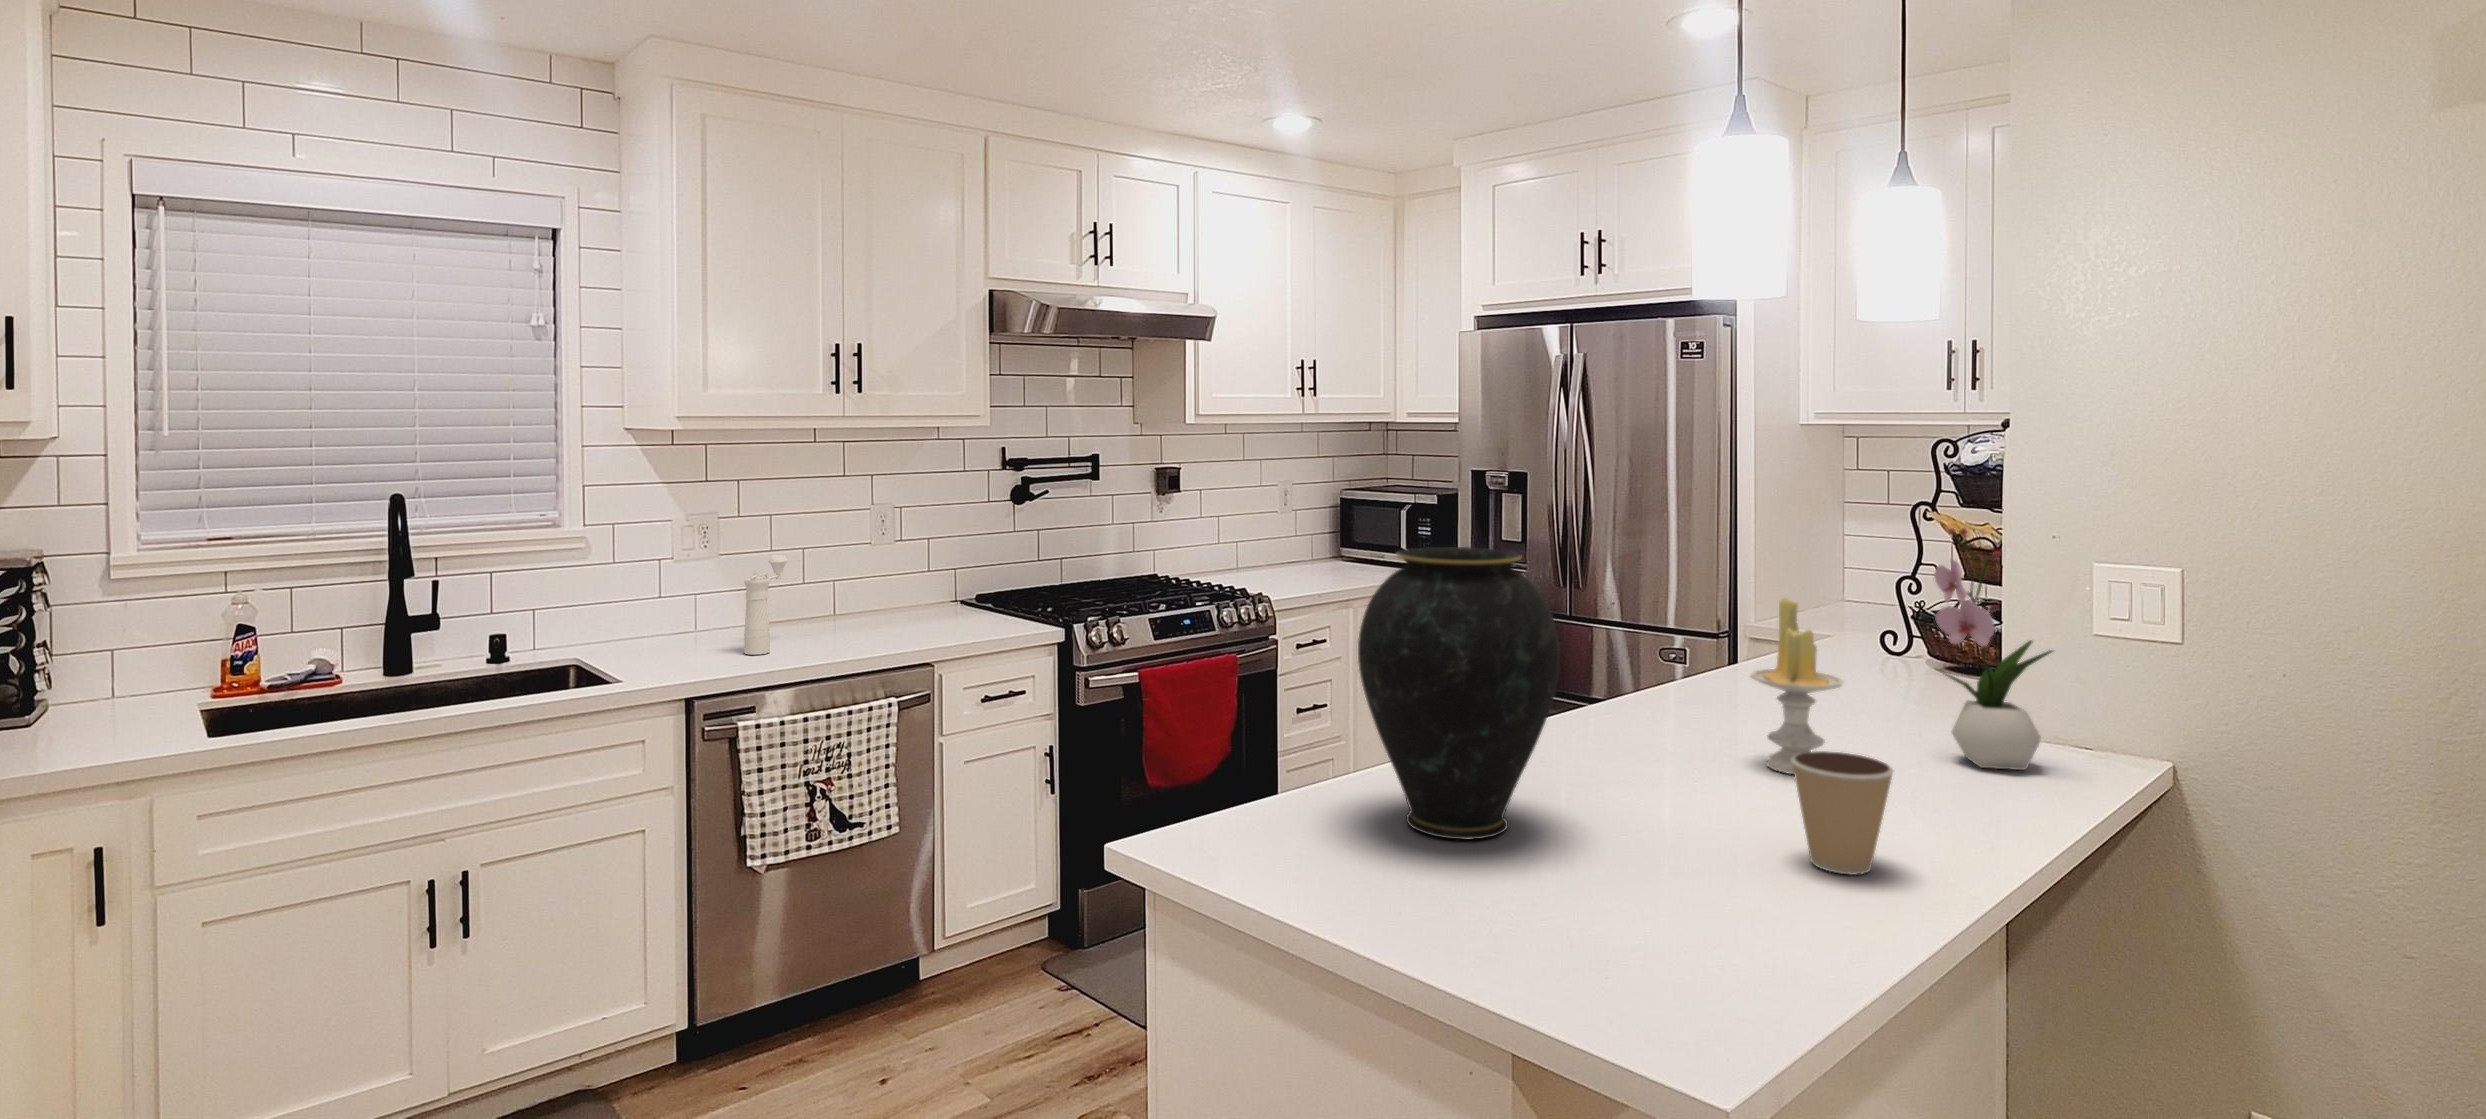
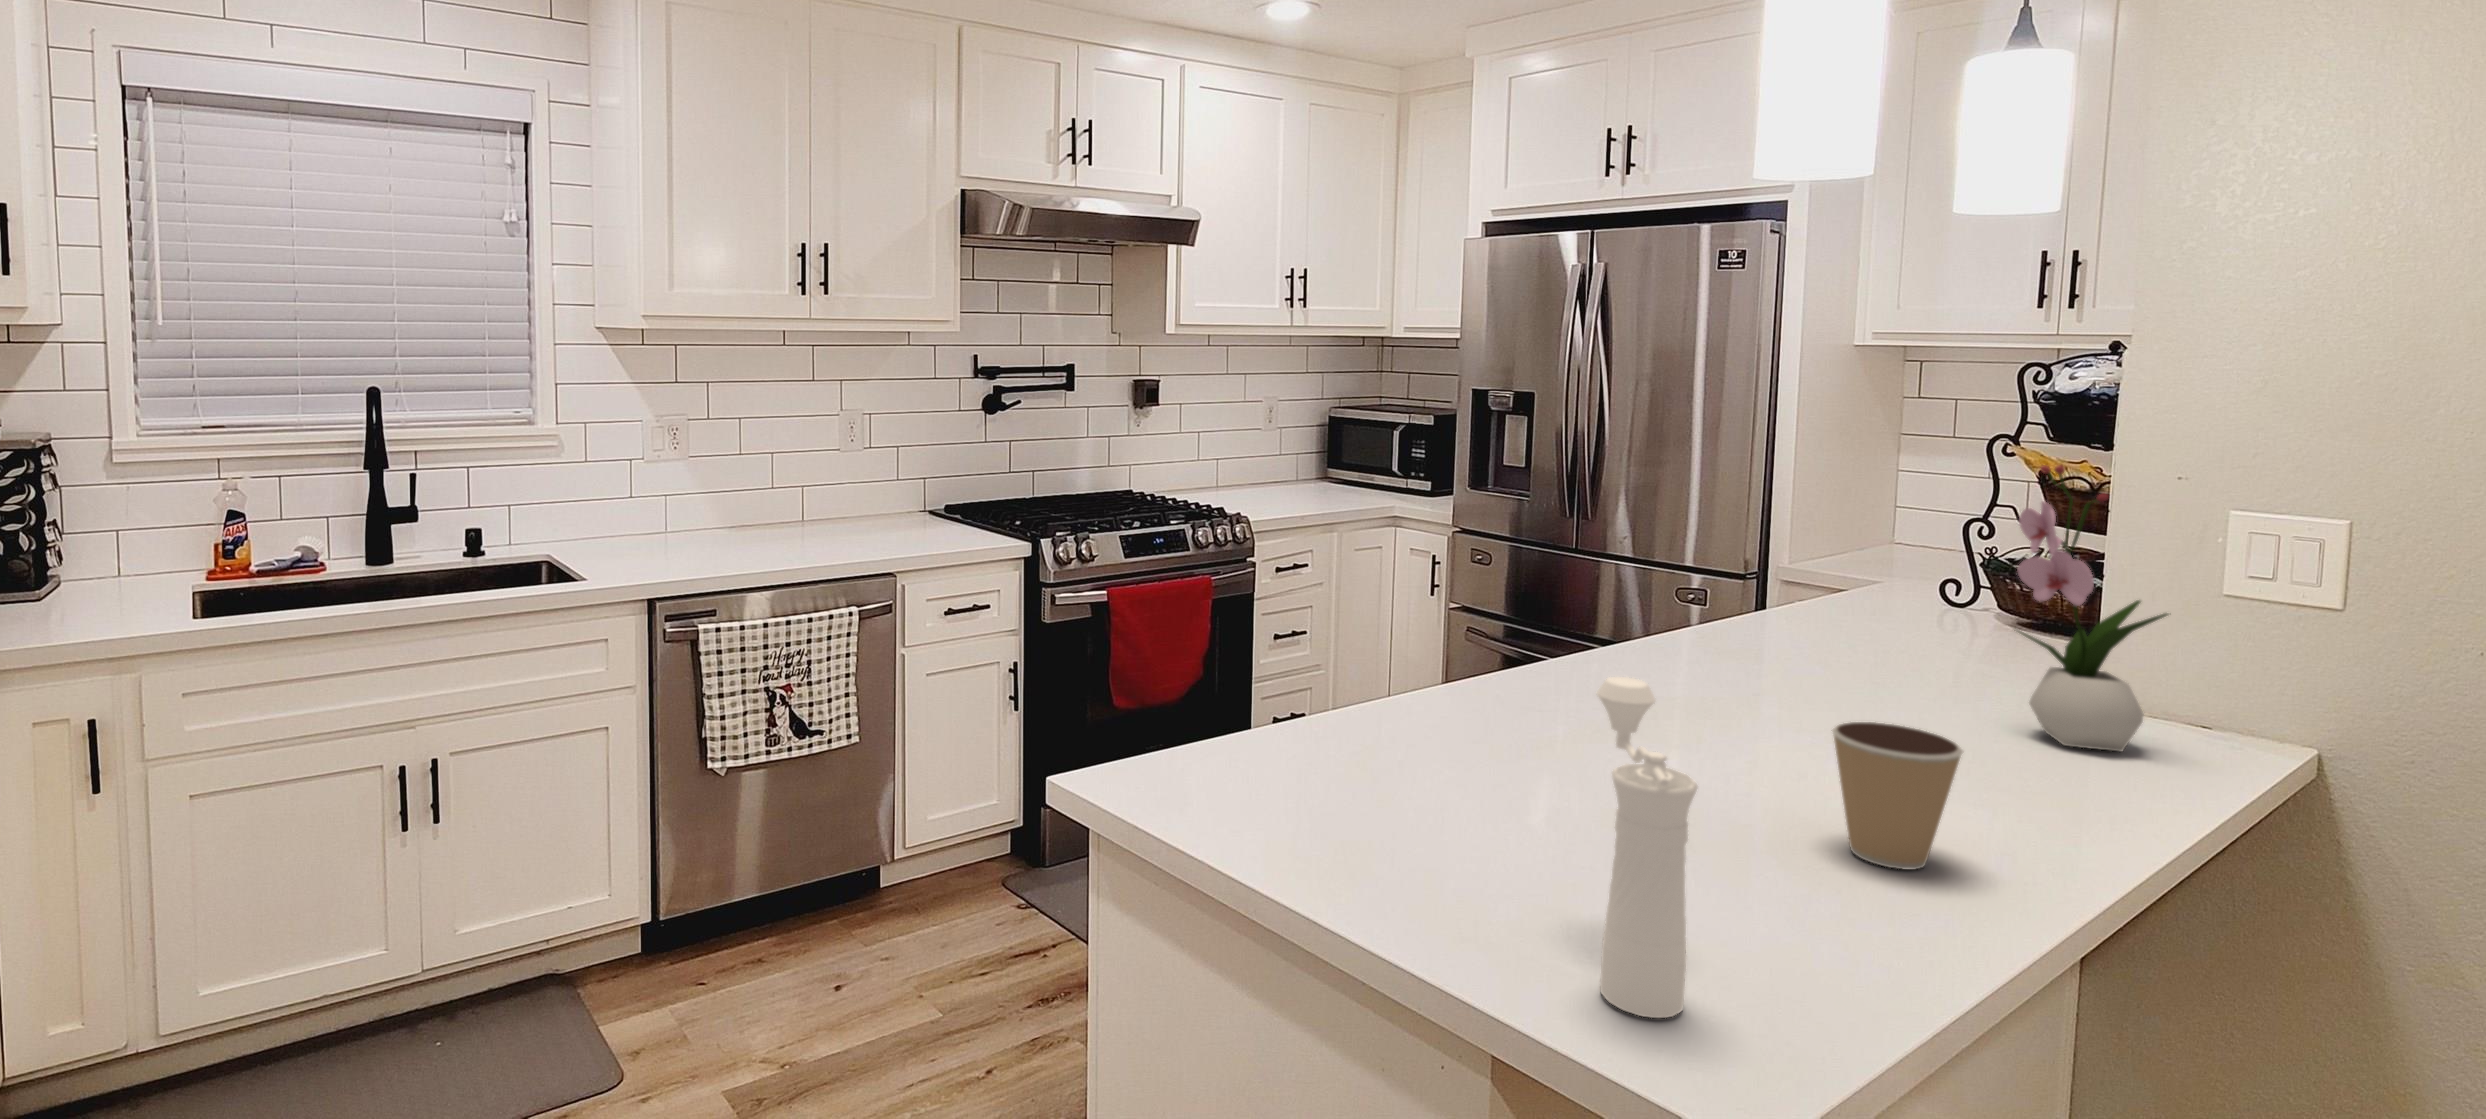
vase: present [1358,547,1560,840] -> none [1320,469,1555,798]
pepper mill: present [744,555,788,655] -> present [1597,677,1698,1018]
candle: present [1750,598,1843,774] -> none [1783,539,1899,744]

